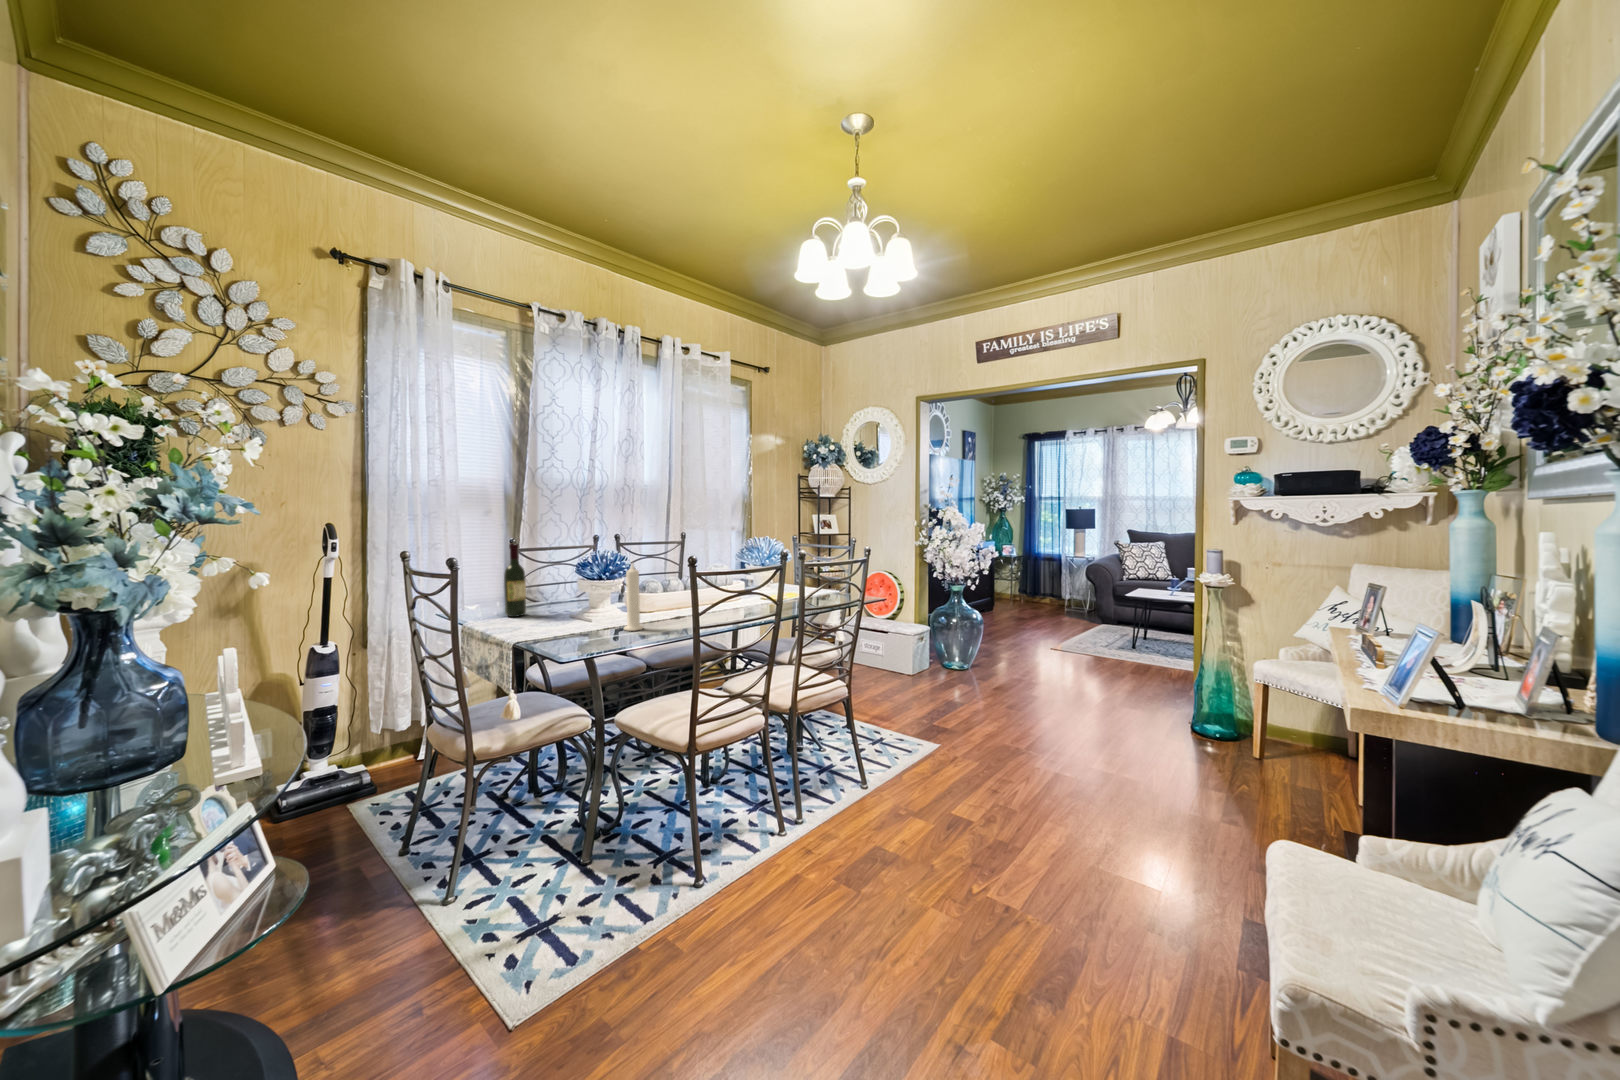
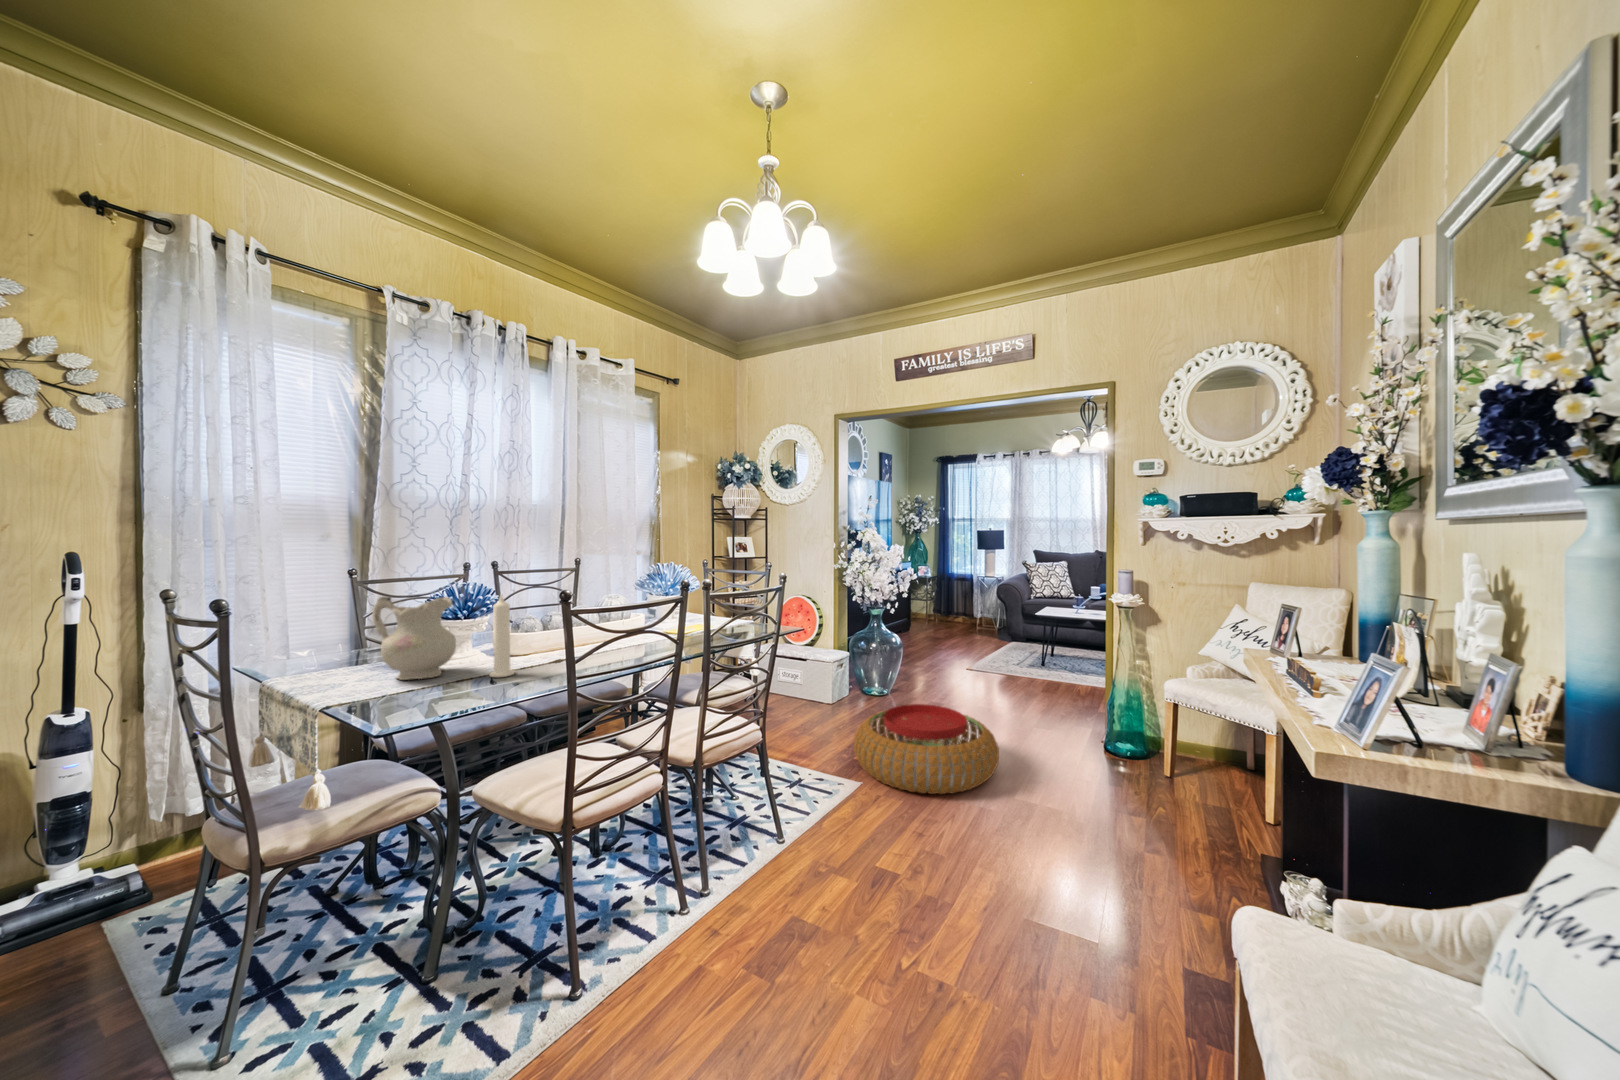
wine bottle: present [504,544,526,617] -> none [337,572,367,663]
ceramic pitcher: none [535,563,597,630] -> present [373,597,456,680]
pouf: none [931,676,1073,758] -> present [854,704,999,794]

